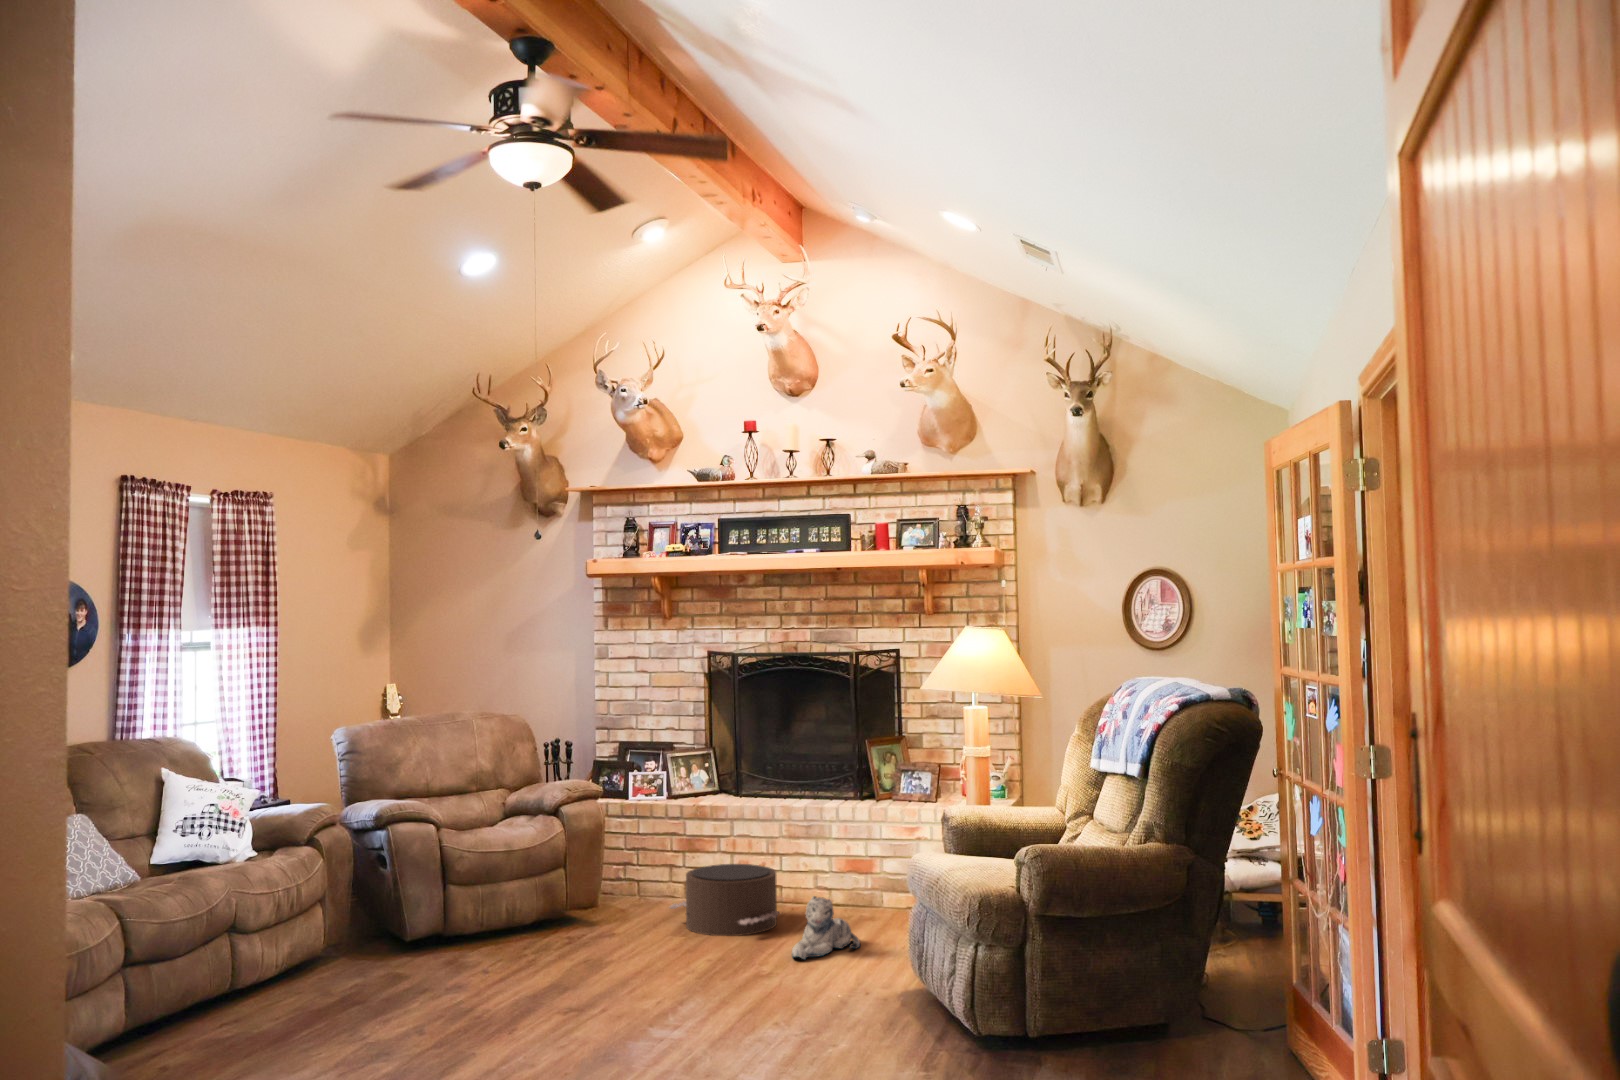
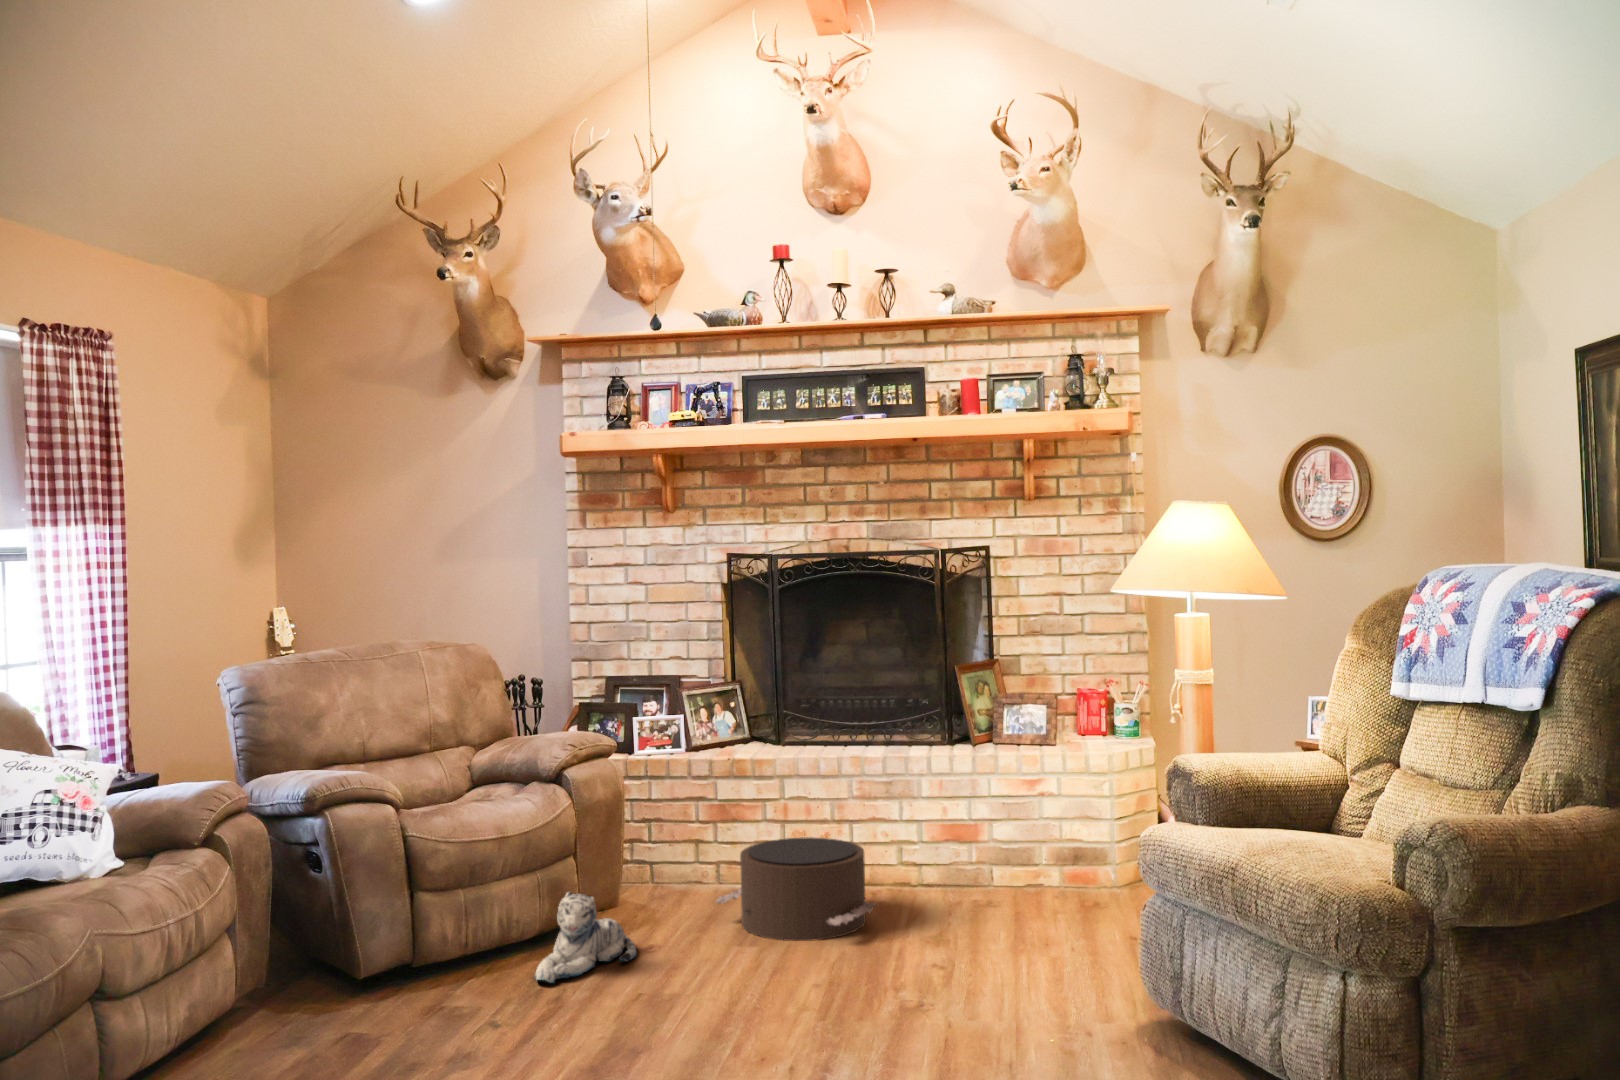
plush toy: present [792,896,860,959] -> present [535,892,637,983]

